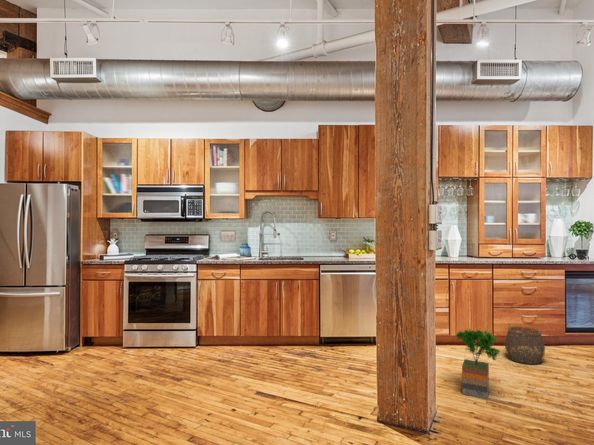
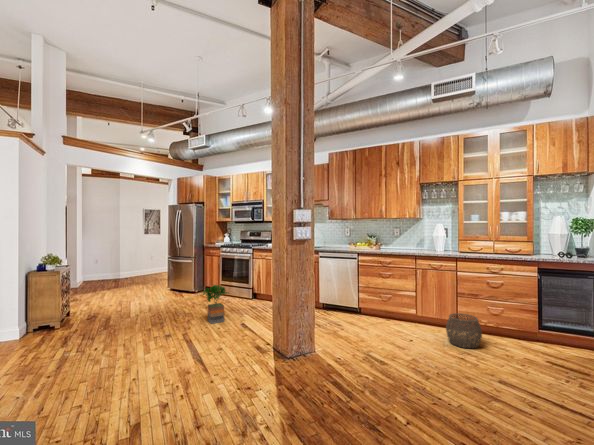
potted tree: present [456,329,500,399] -> present [203,285,227,324]

